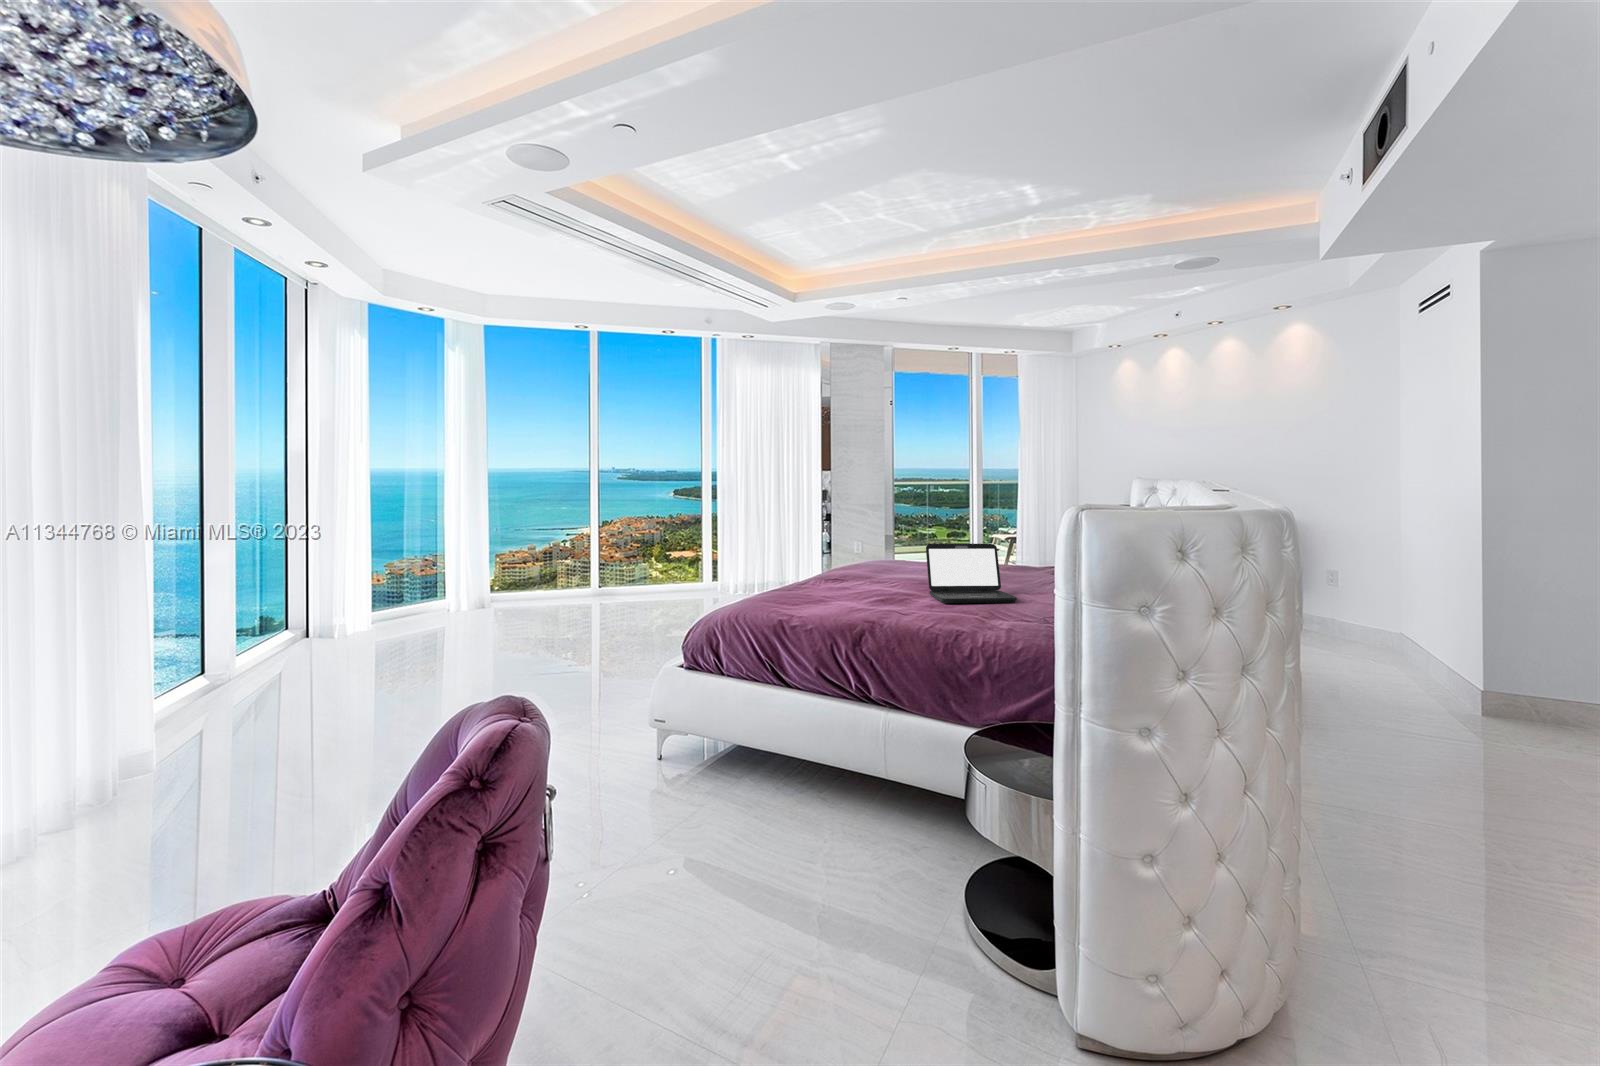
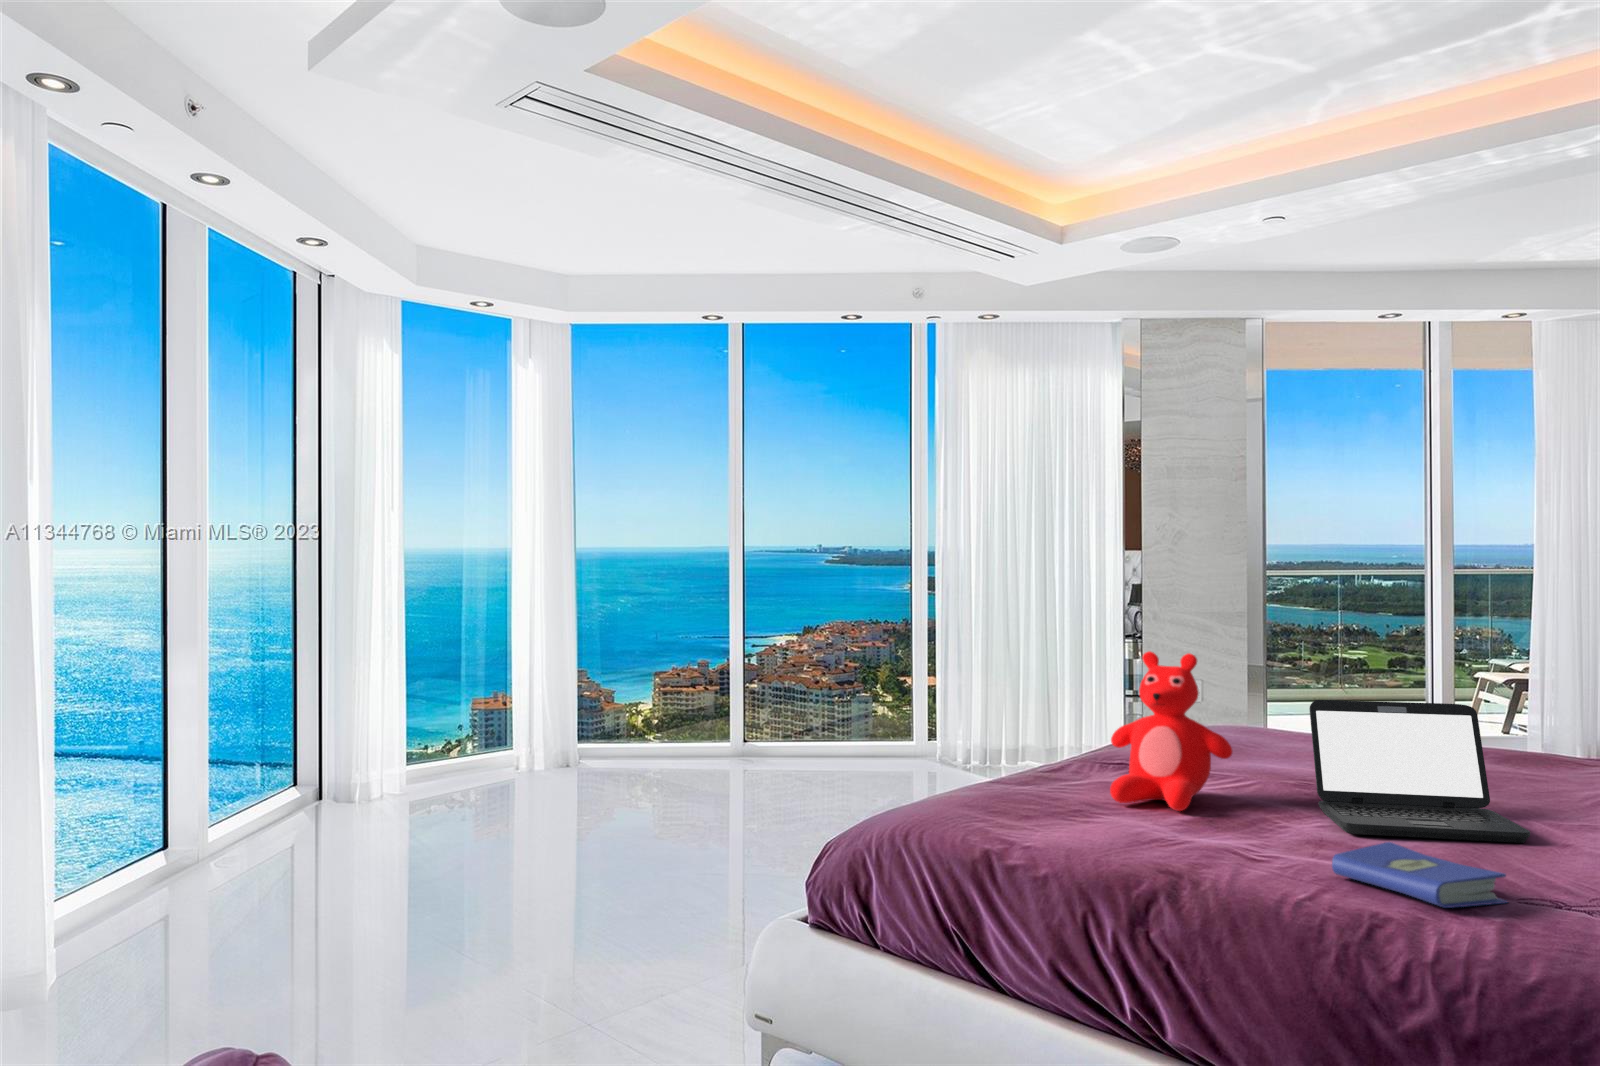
teddy bear: none [833,523,891,599] -> present [1110,651,1232,811]
hardcover book: none [939,603,1009,626] -> present [1332,842,1508,908]

